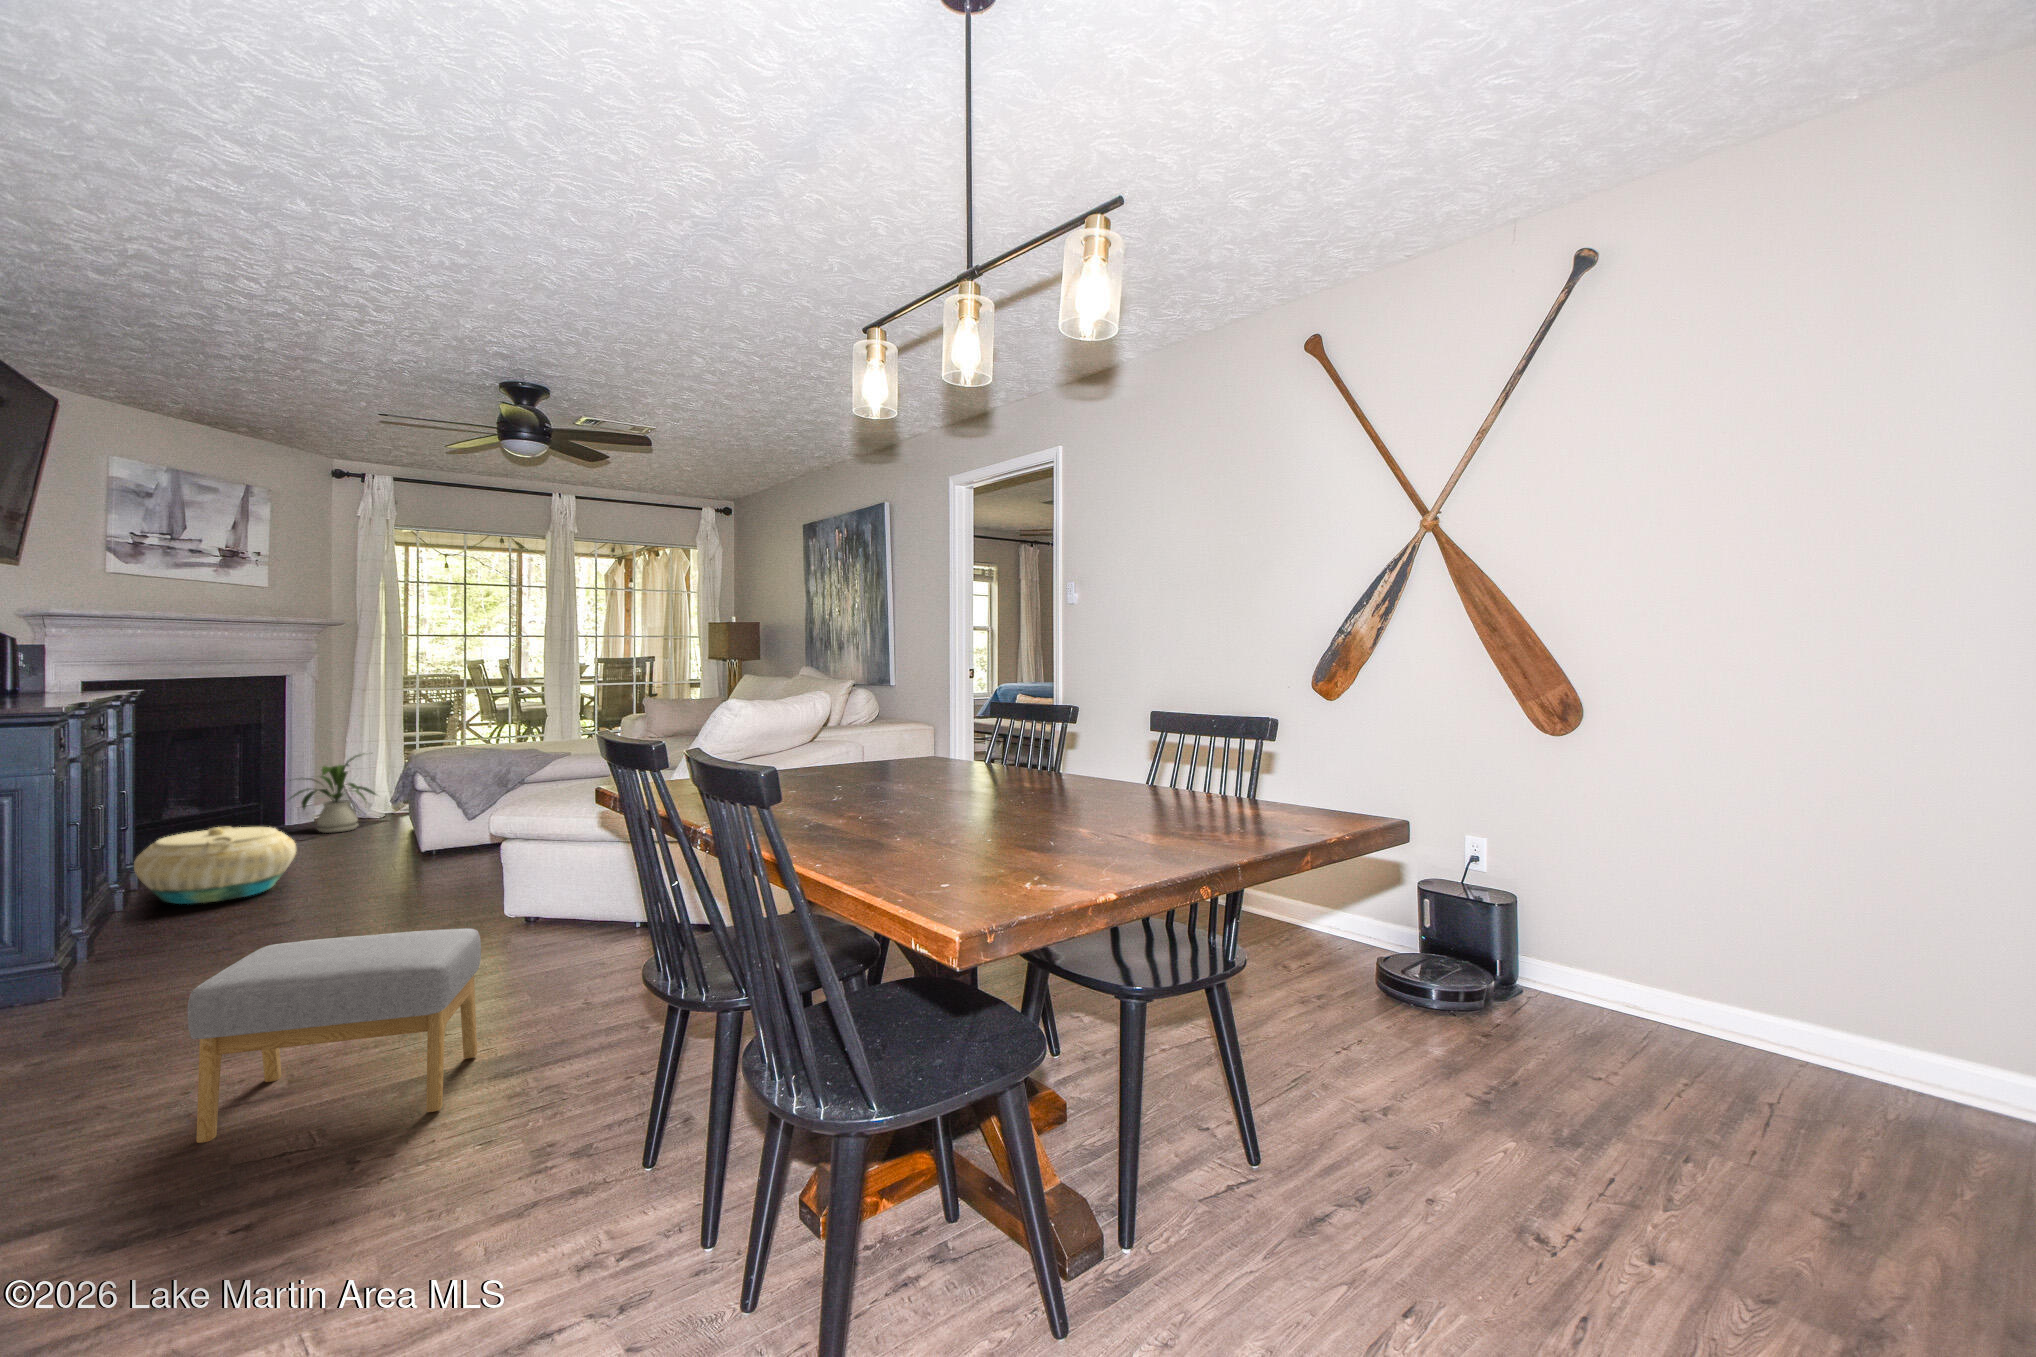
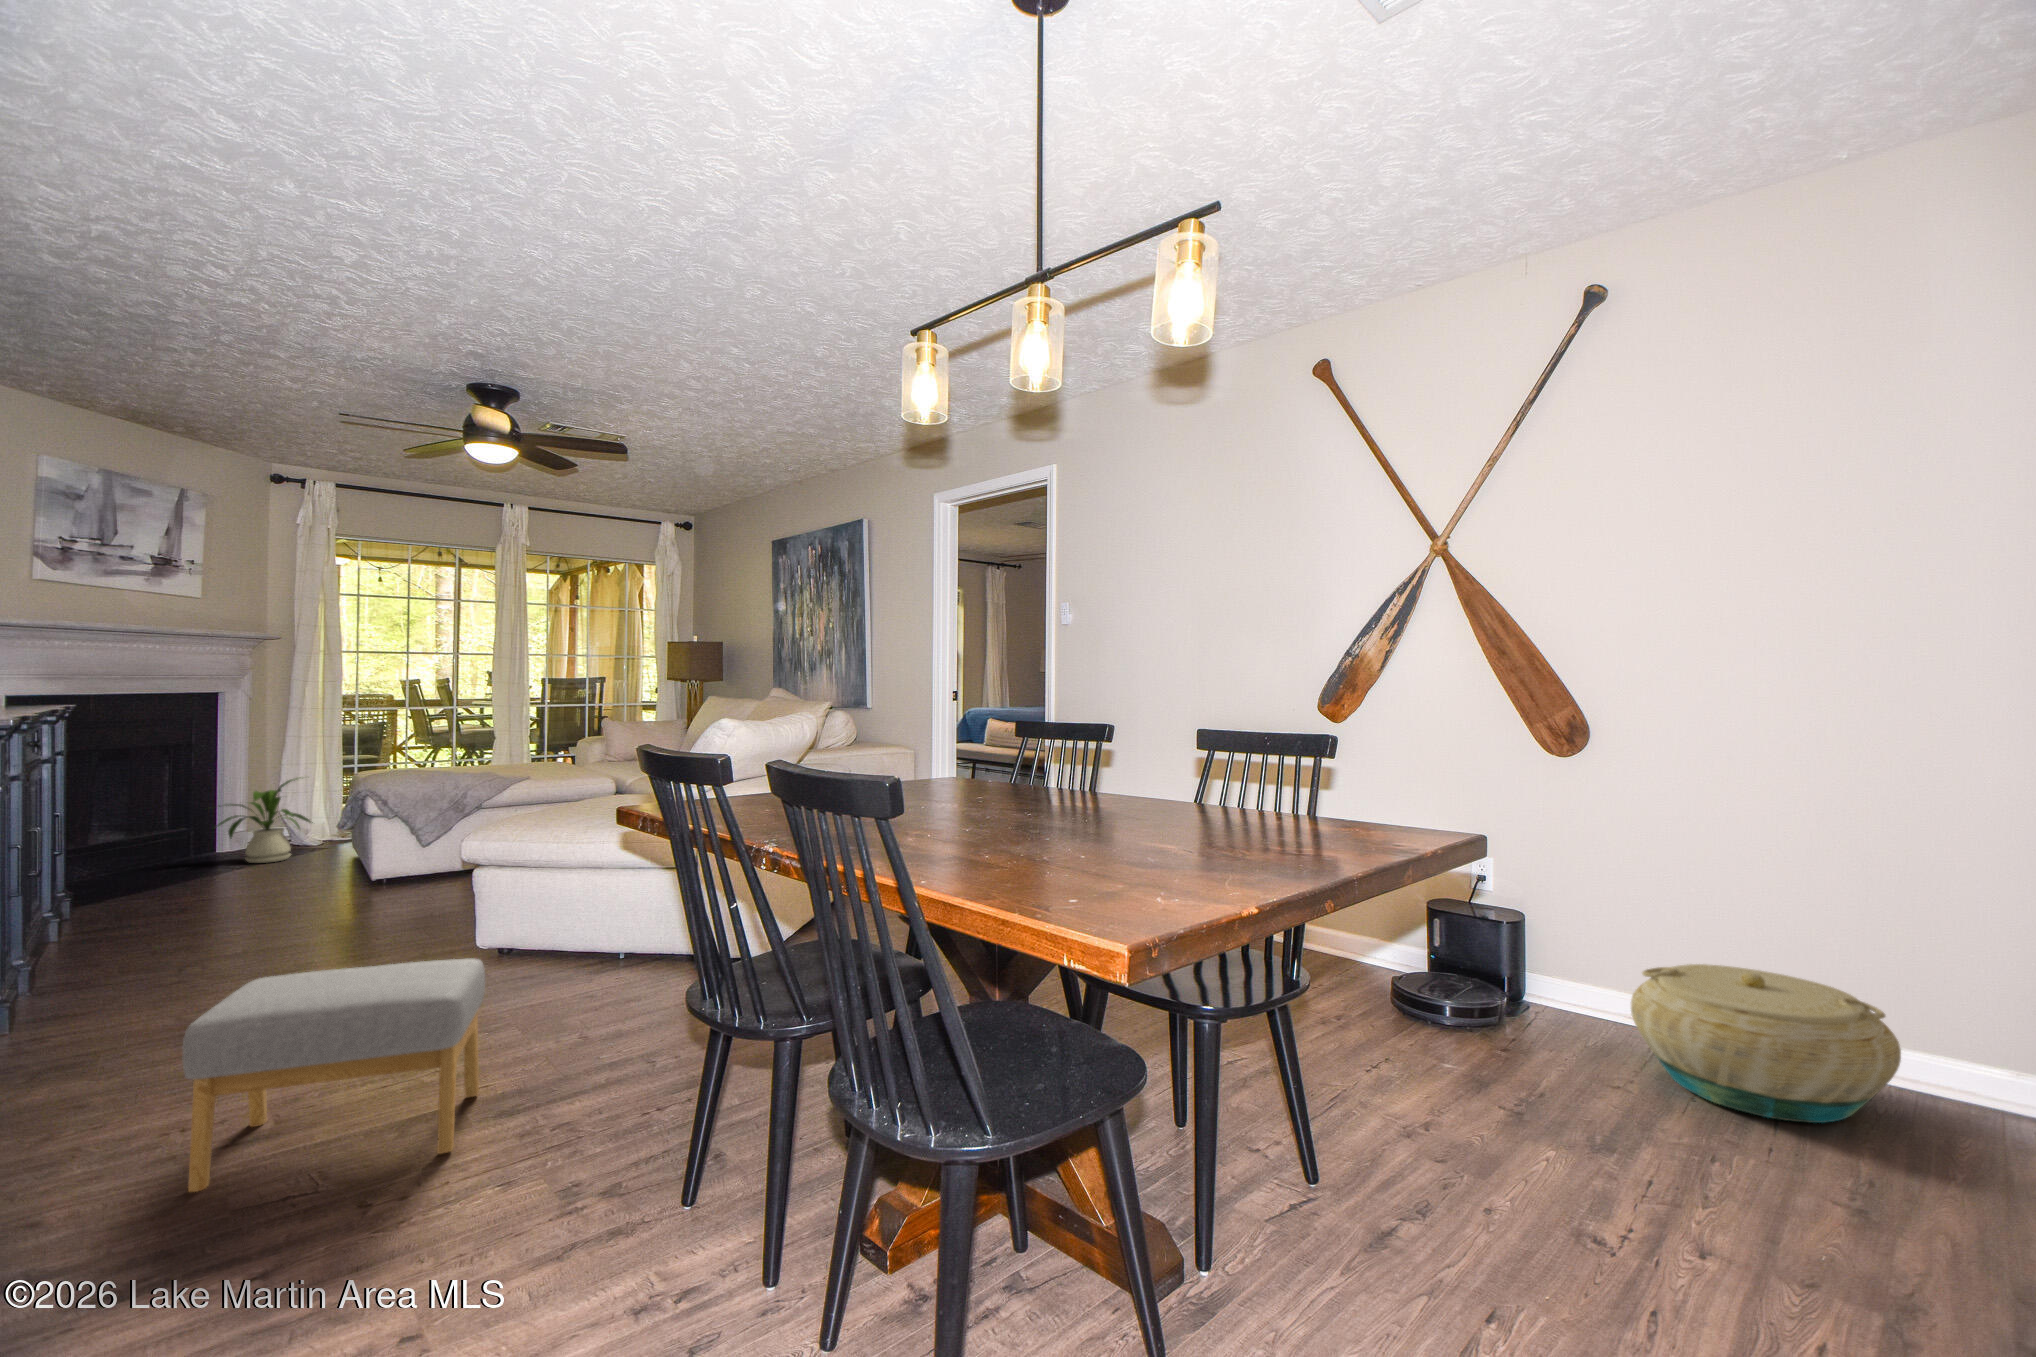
basket: present [134,827,296,904] -> present [1631,964,1901,1123]

